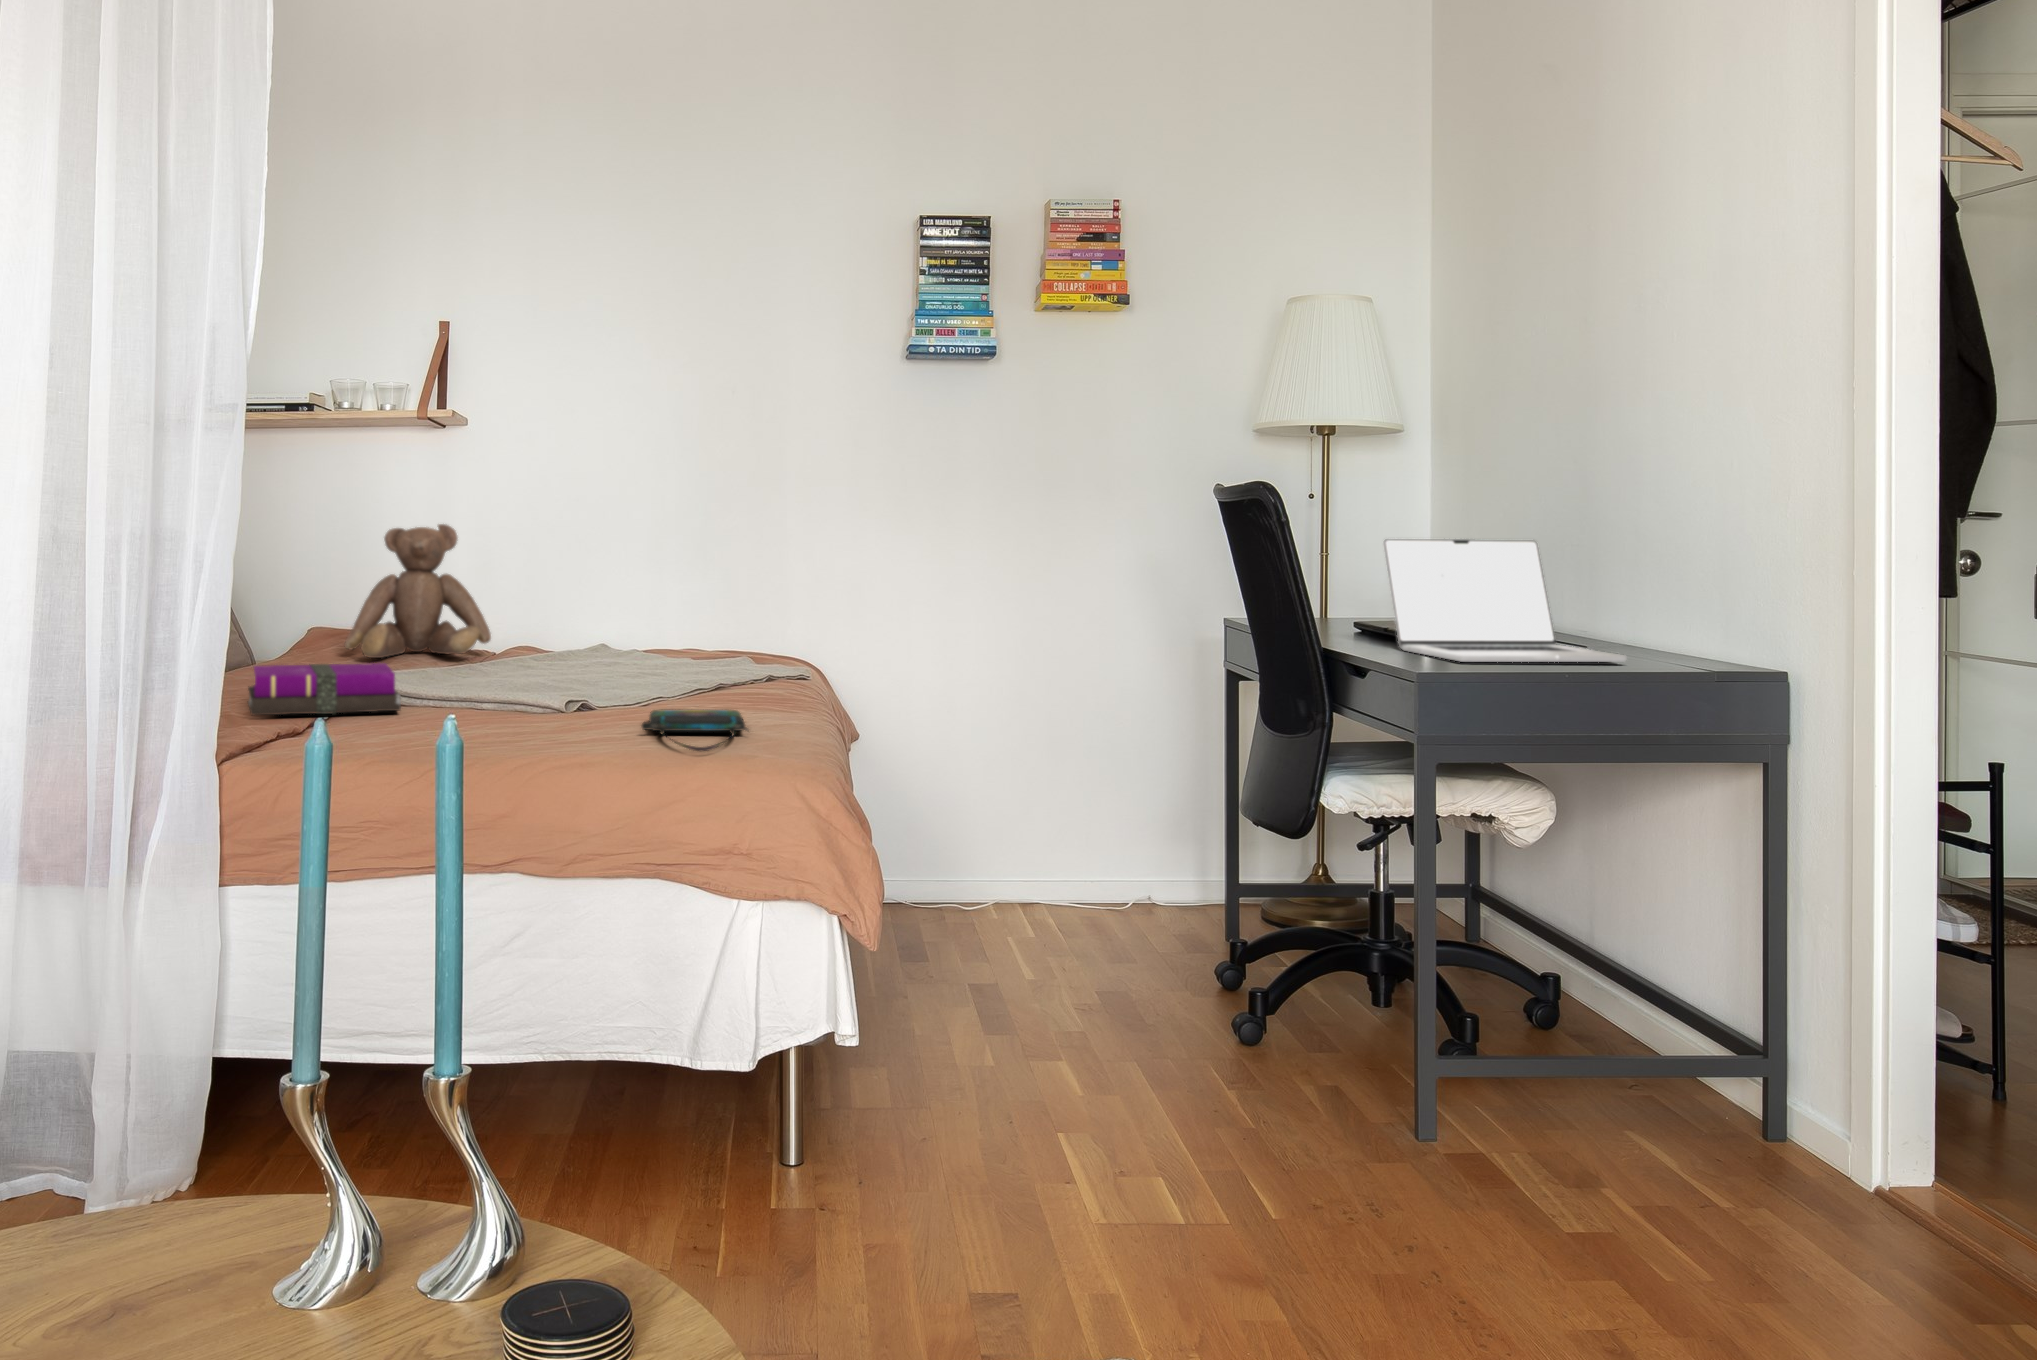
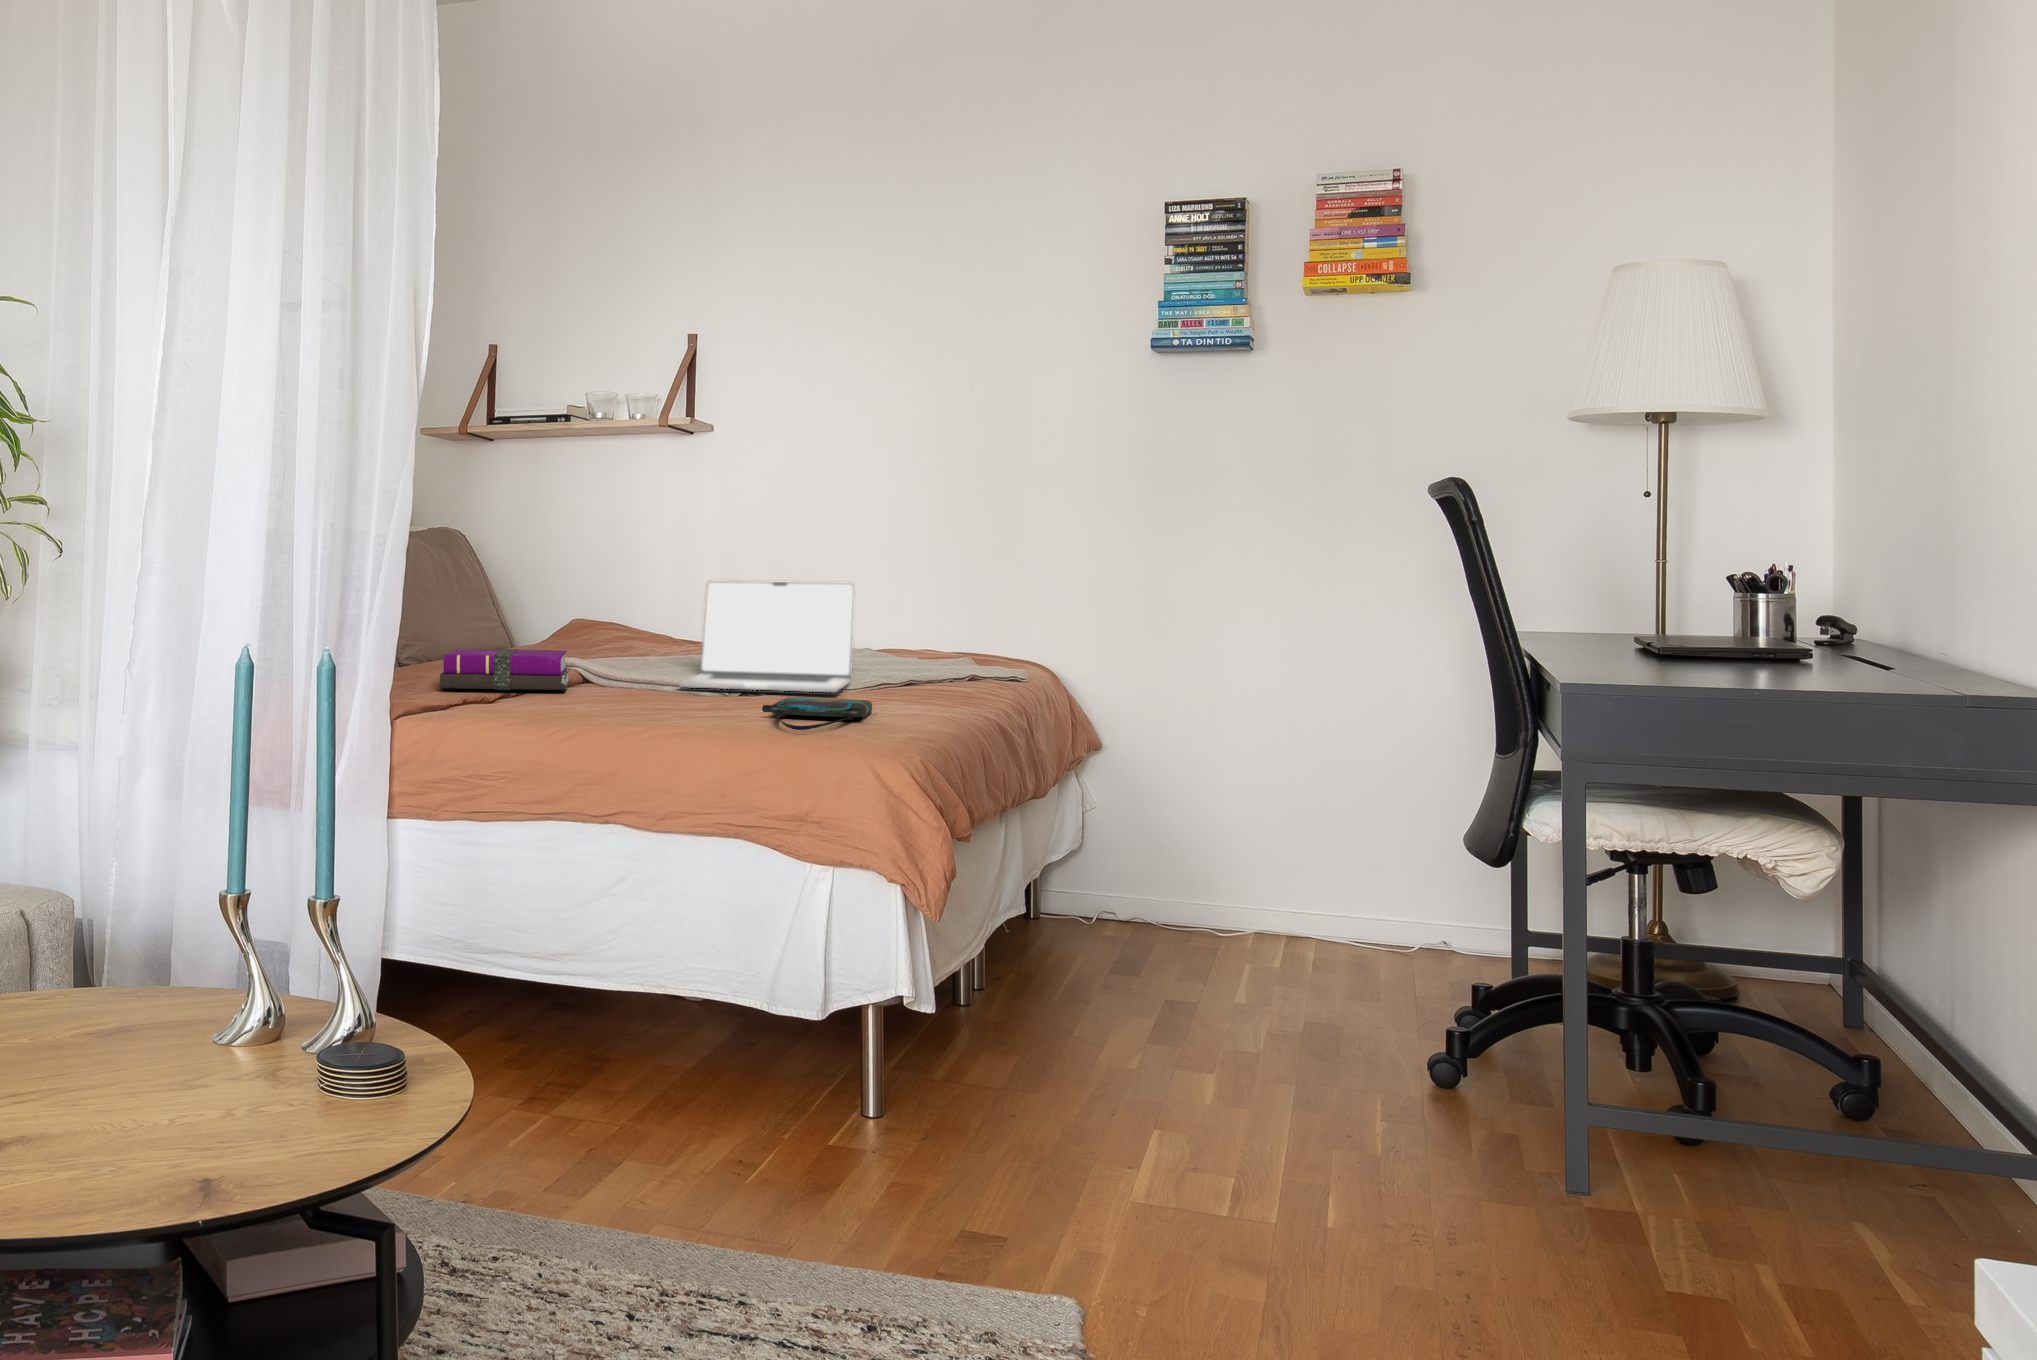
teddy bear: present [344,524,491,658] -> none [564,531,697,653]
laptop: present [1383,539,1627,662] -> present [680,581,855,692]

